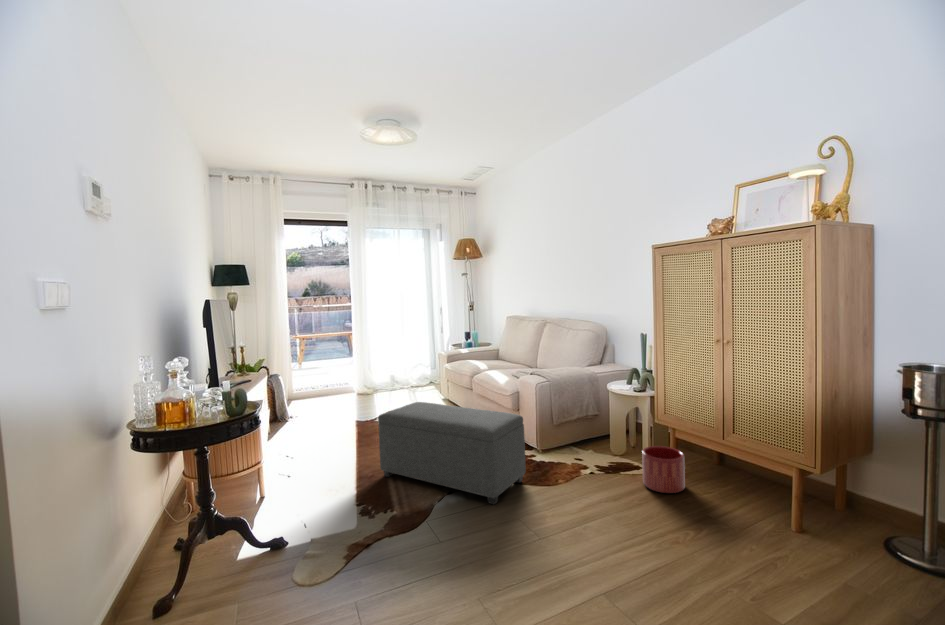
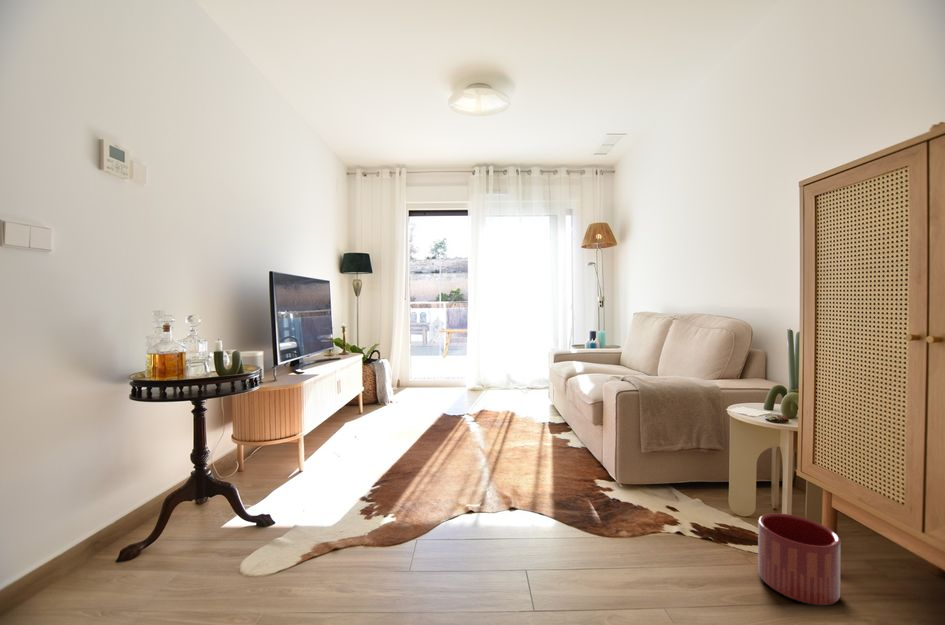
ottoman: present [378,402,526,504] -> none [418,397,576,541]

